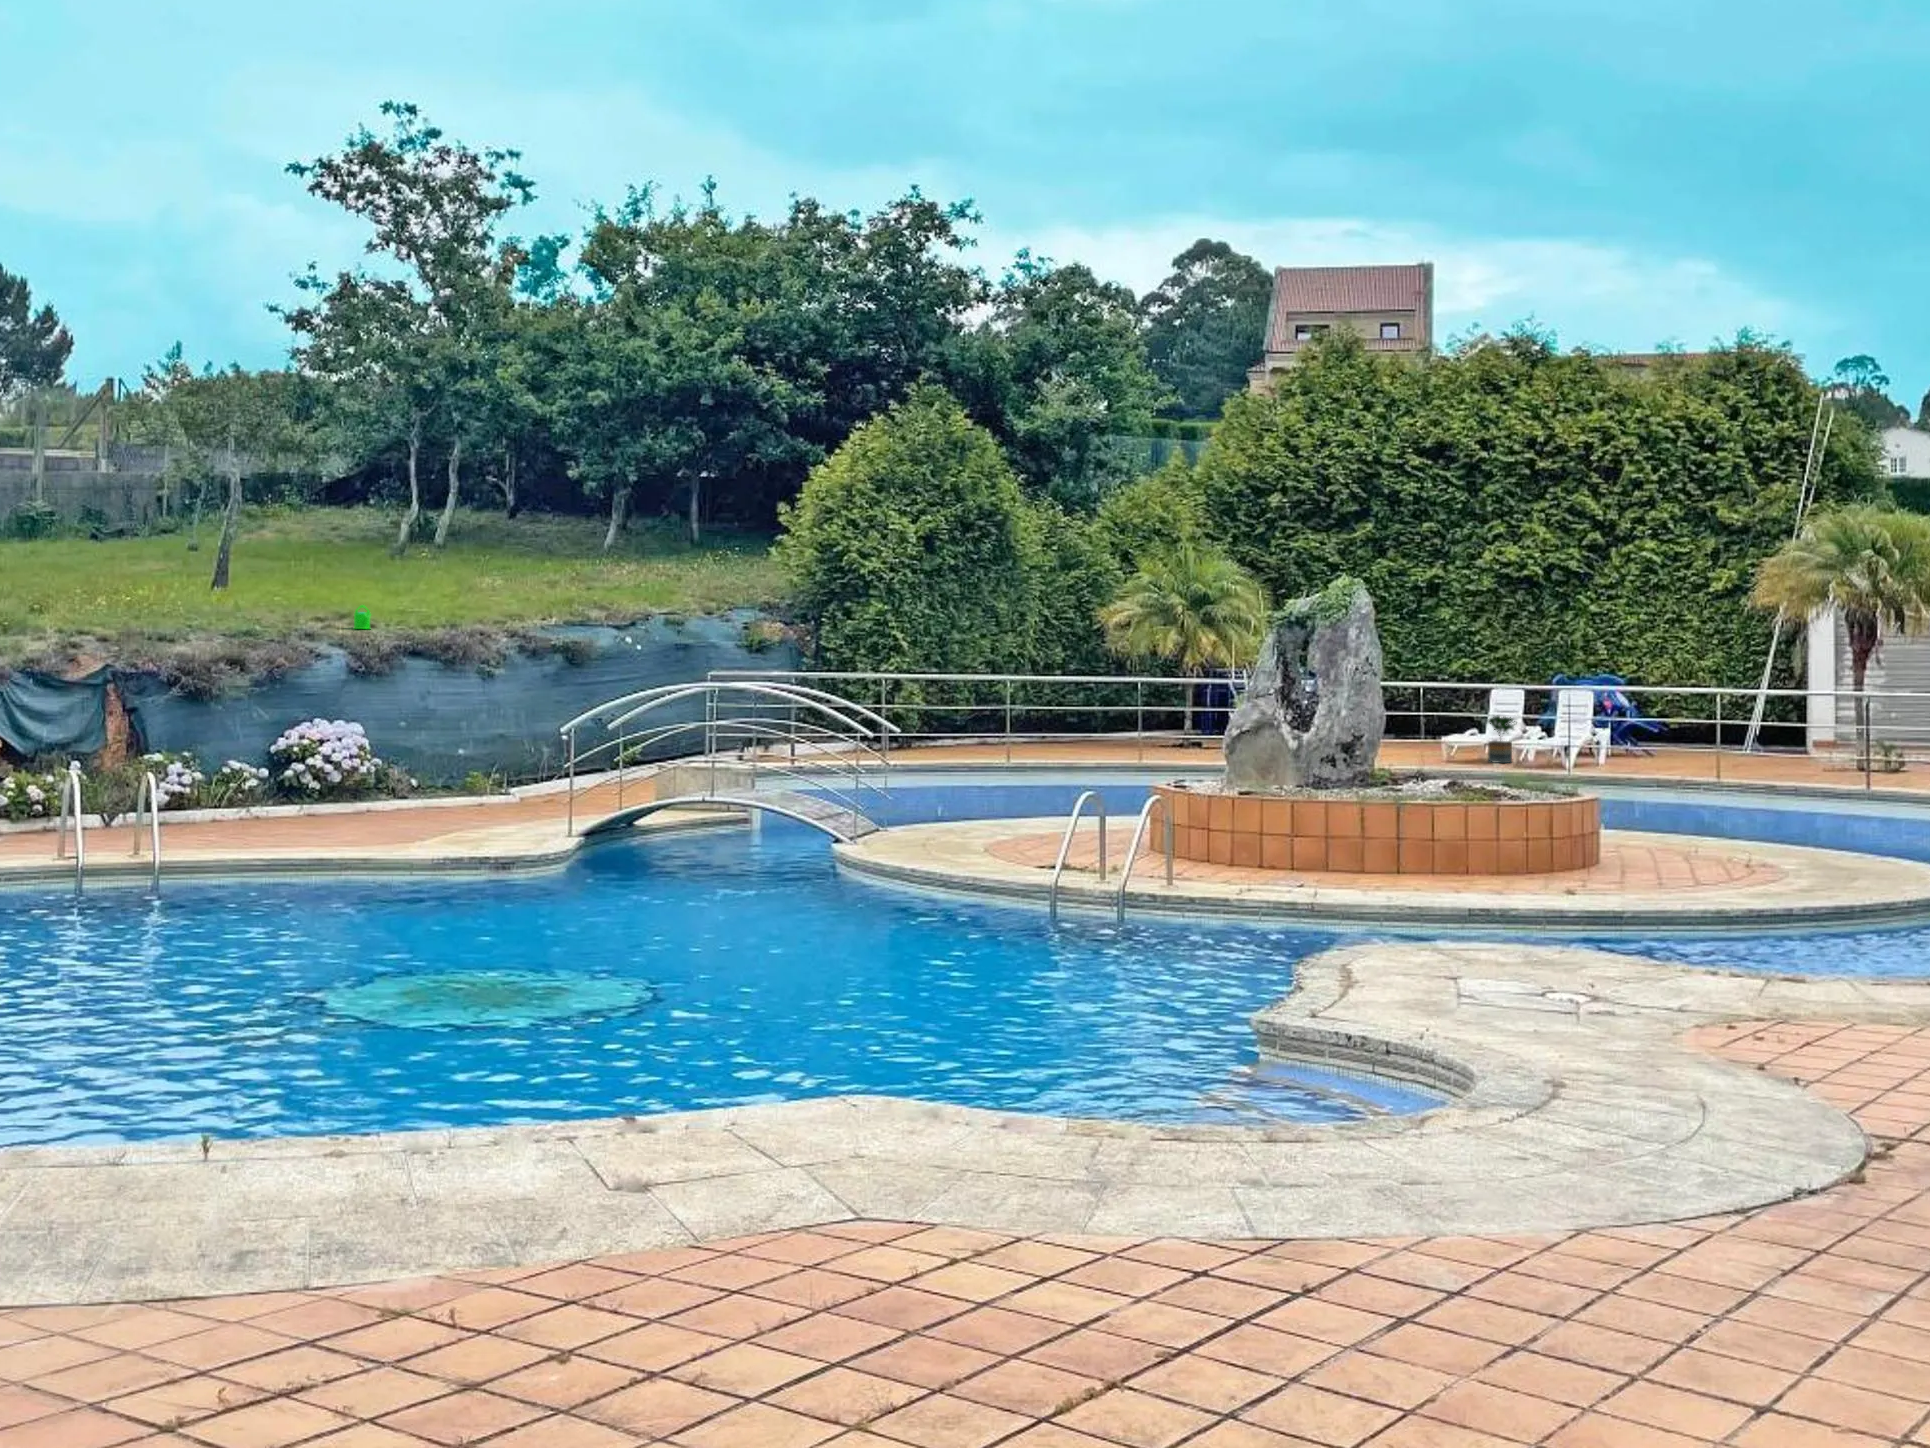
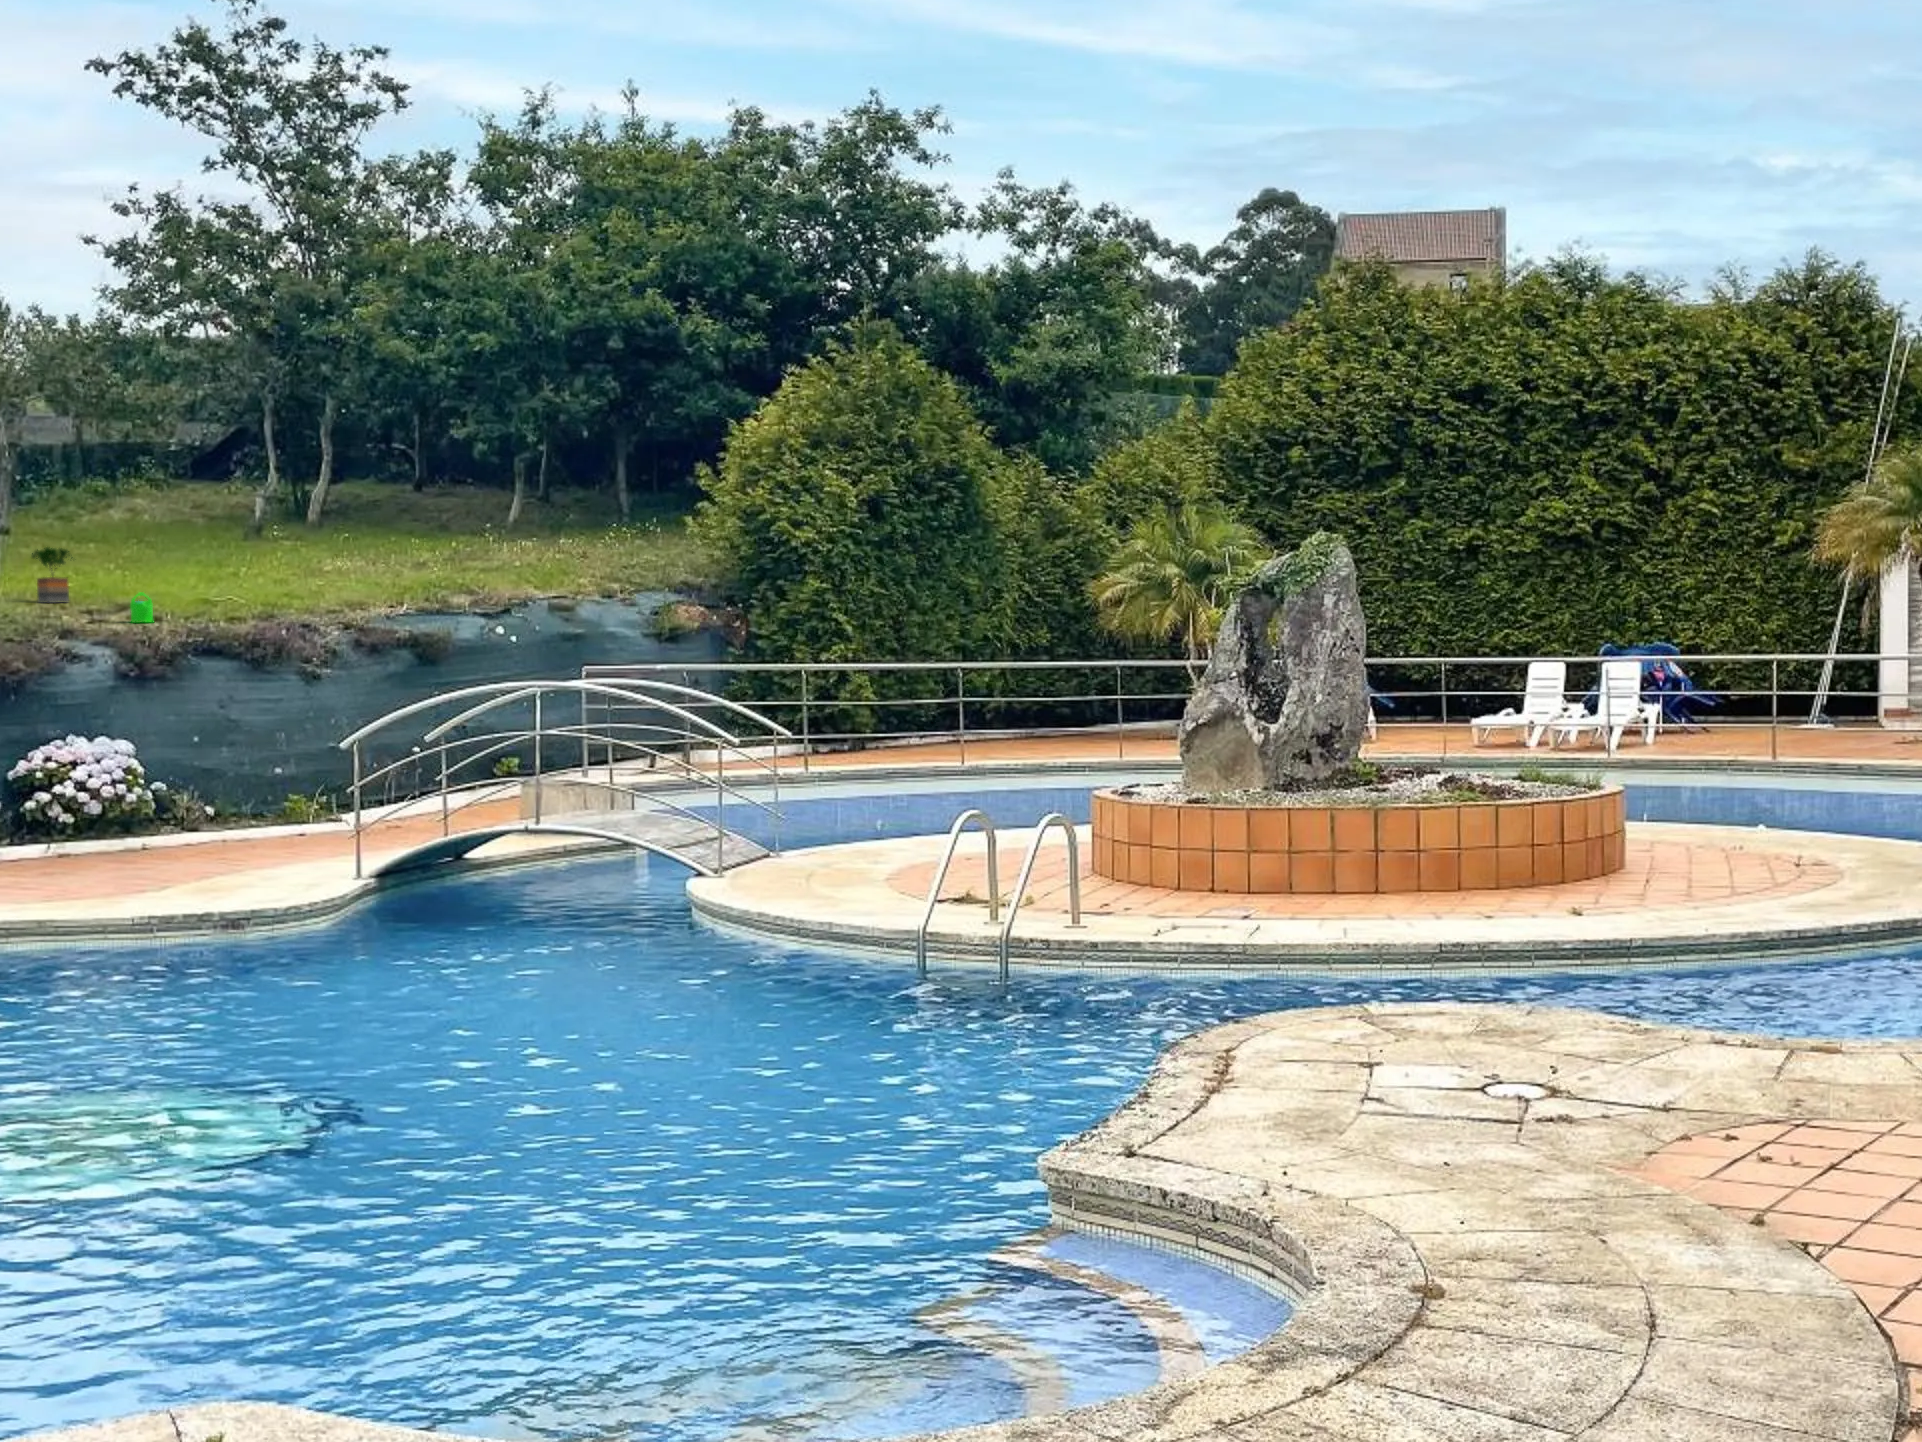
potted tree: present [1488,715,1517,763] -> present [32,547,73,603]

